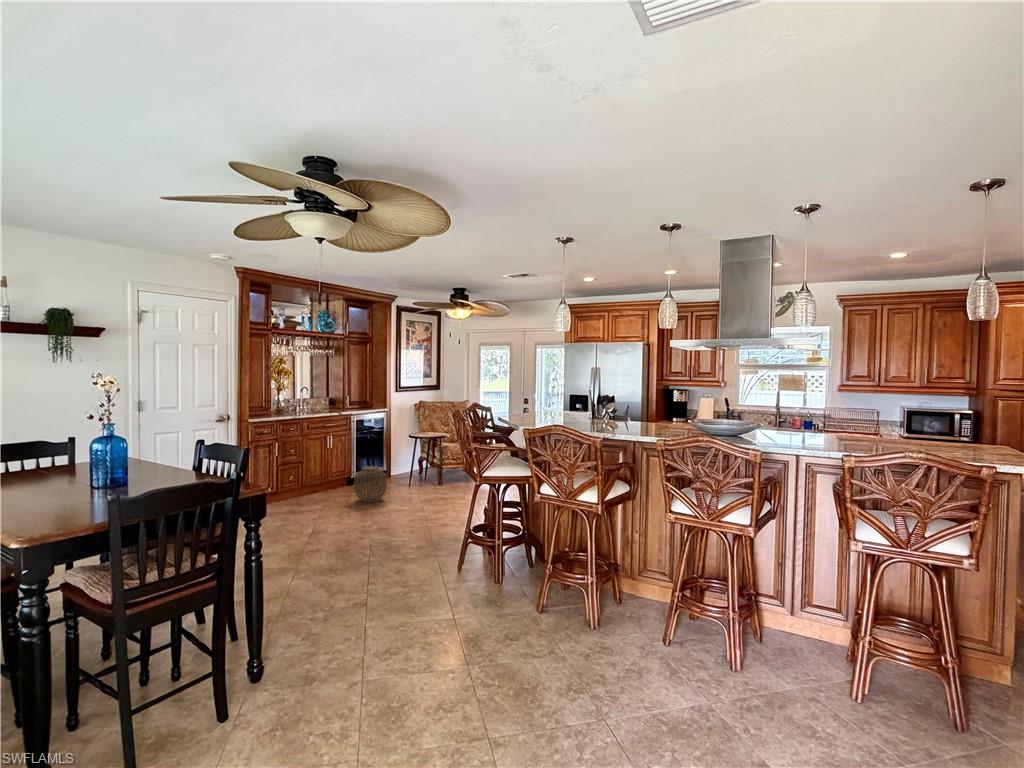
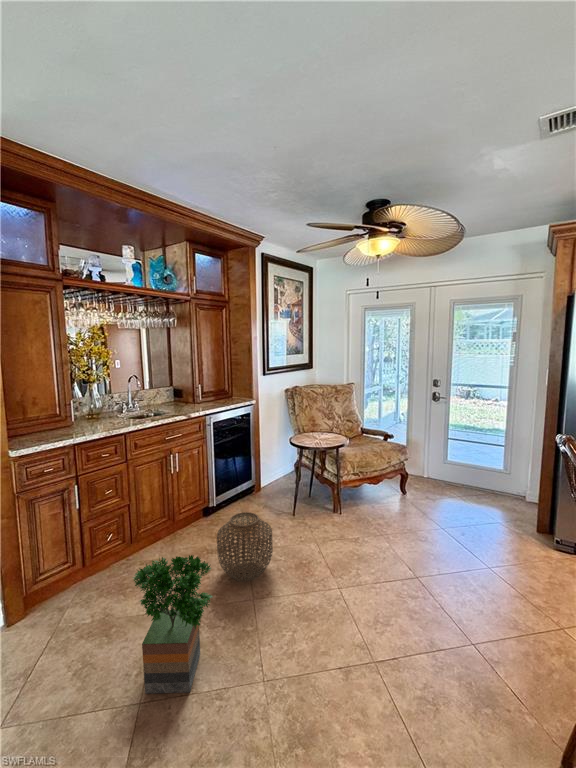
potted tree: none [313,464,350,521] -> present [133,555,213,694]

